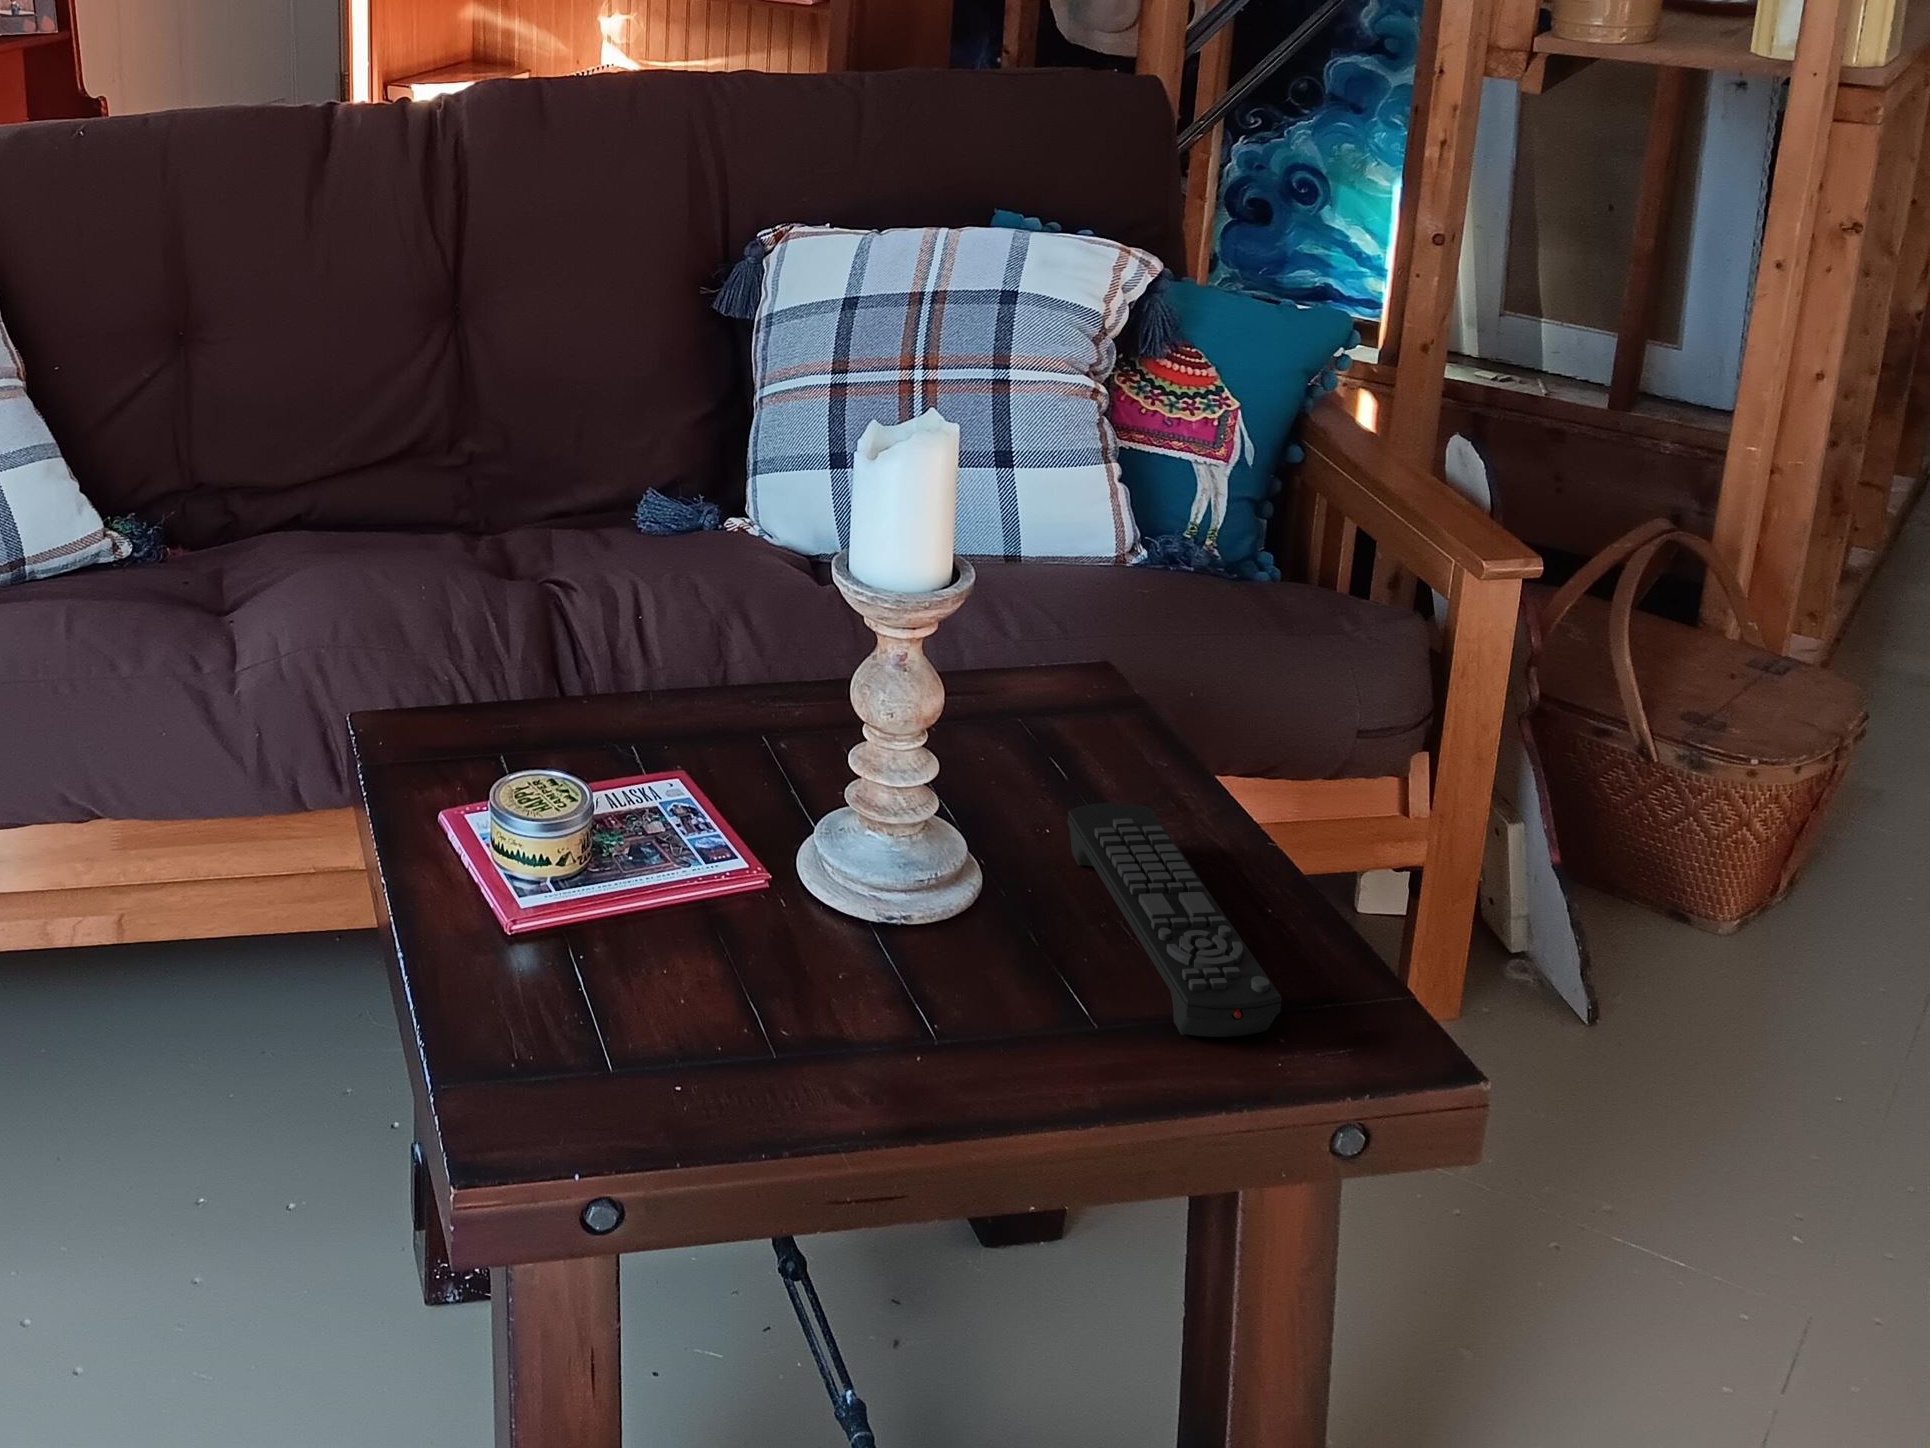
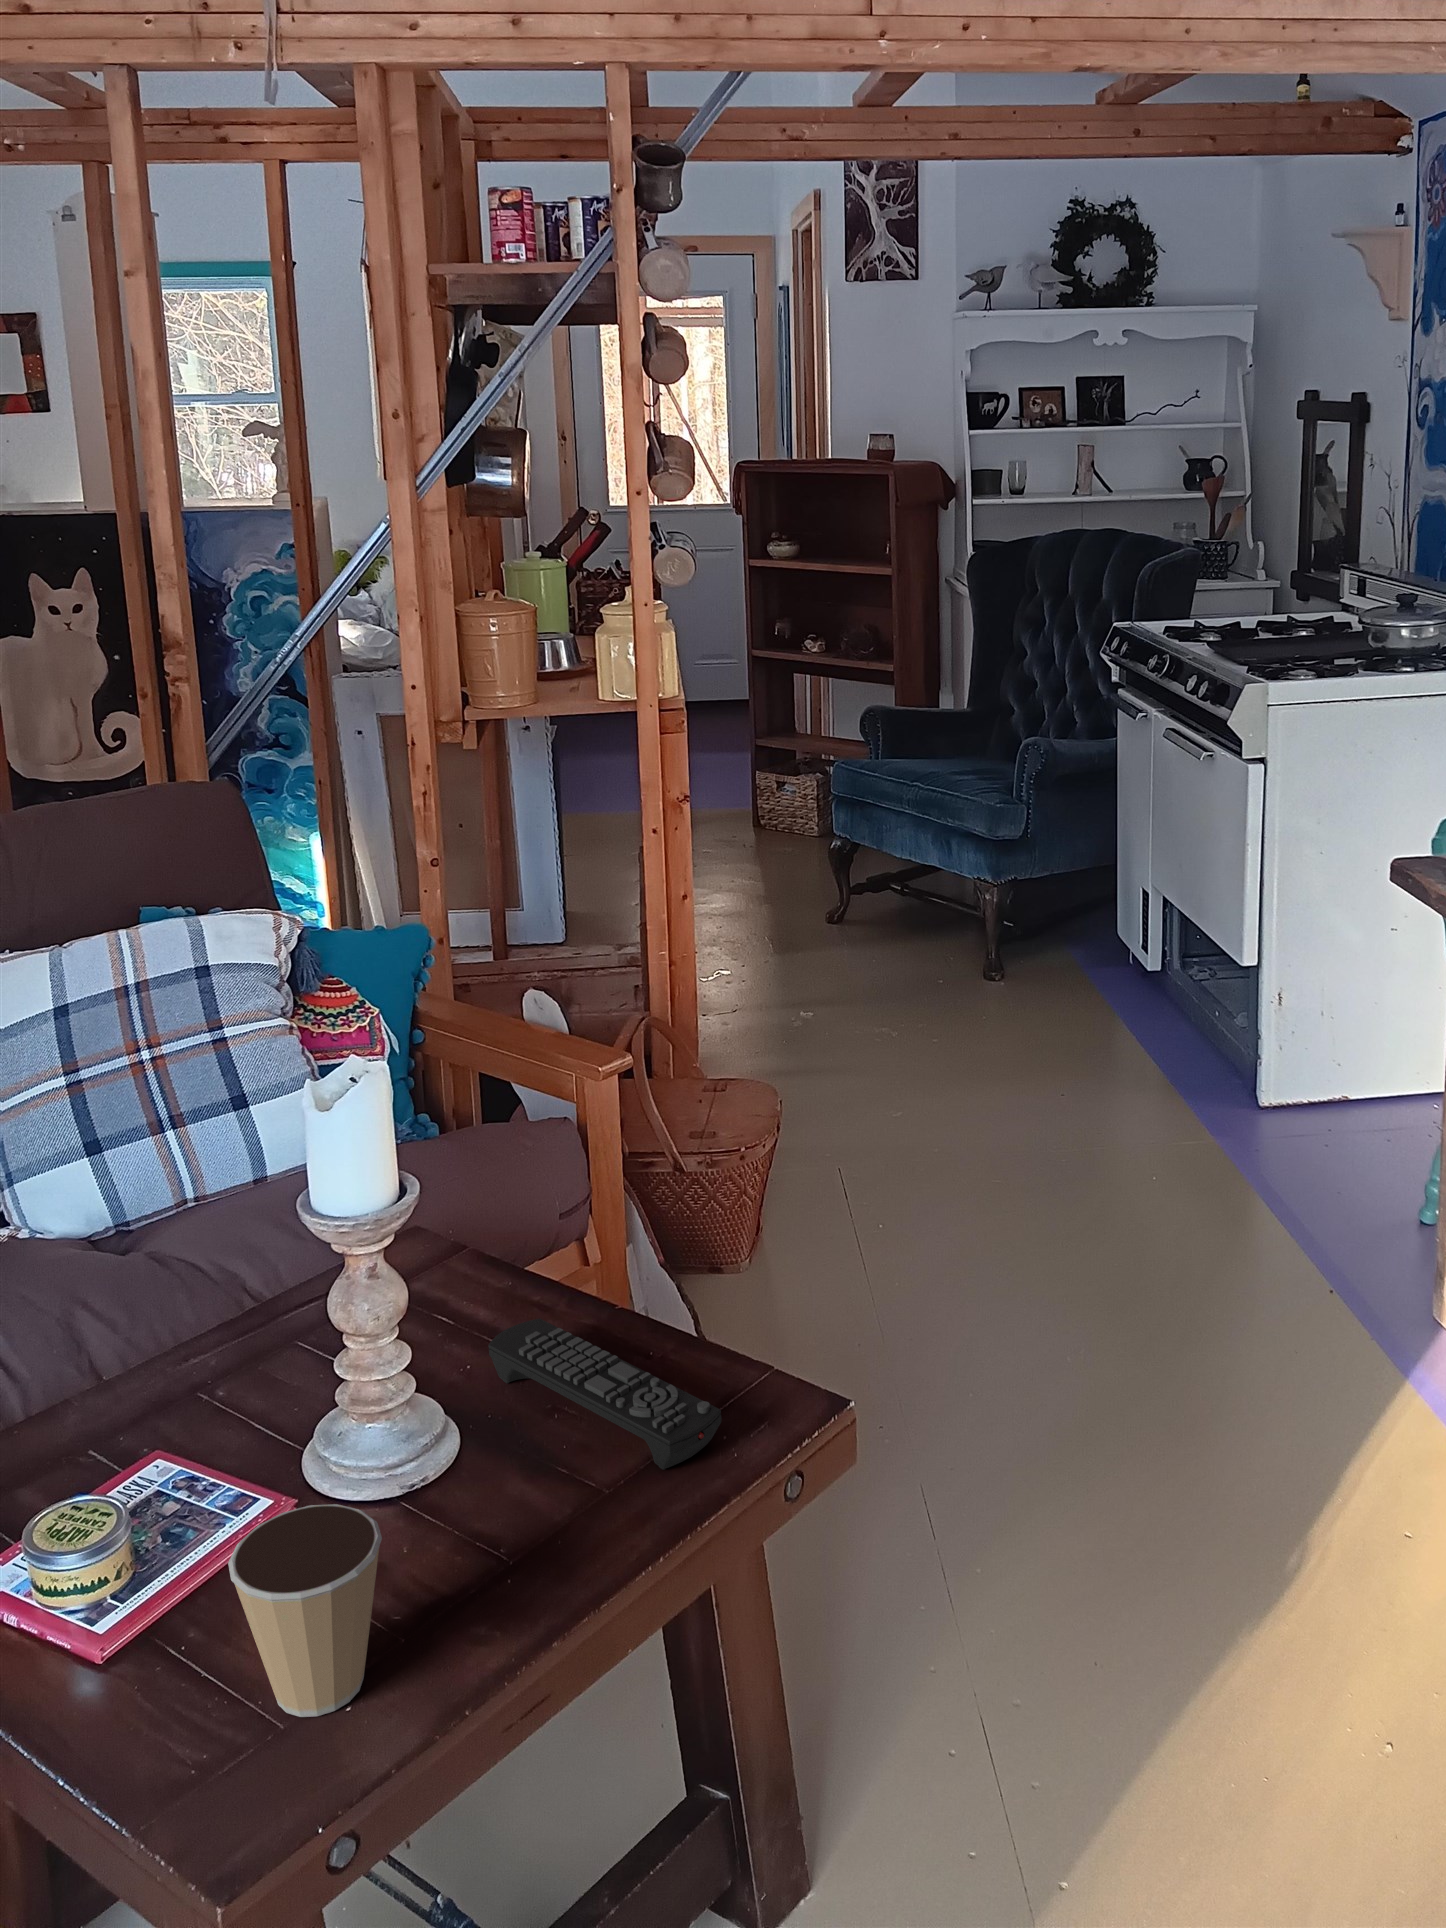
coffee cup: none [586,856,752,1078] -> present [228,1504,382,1717]

